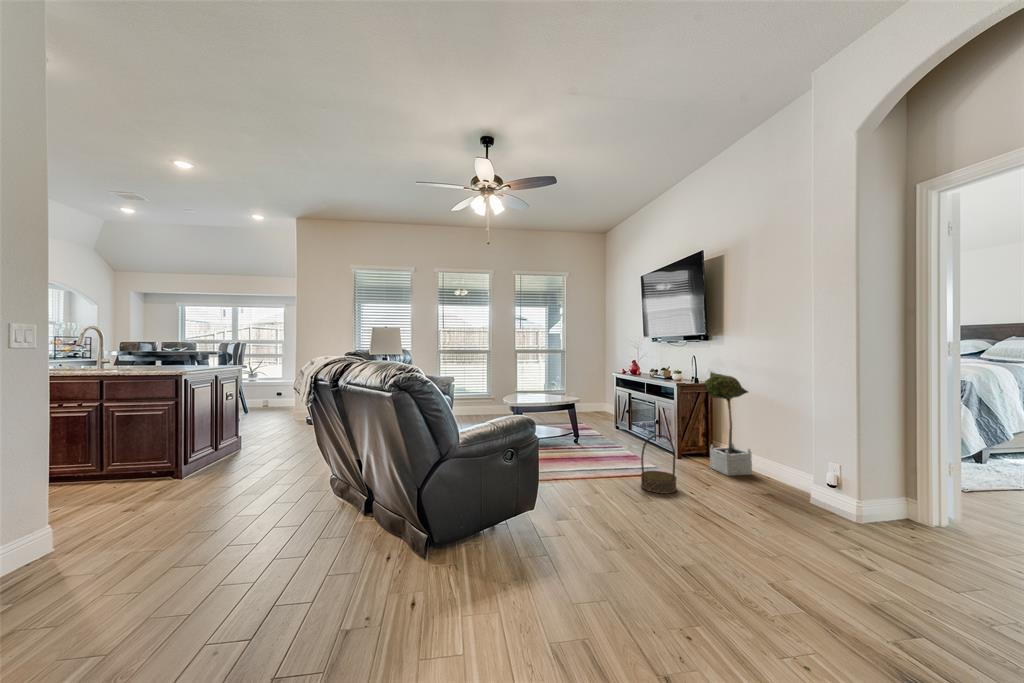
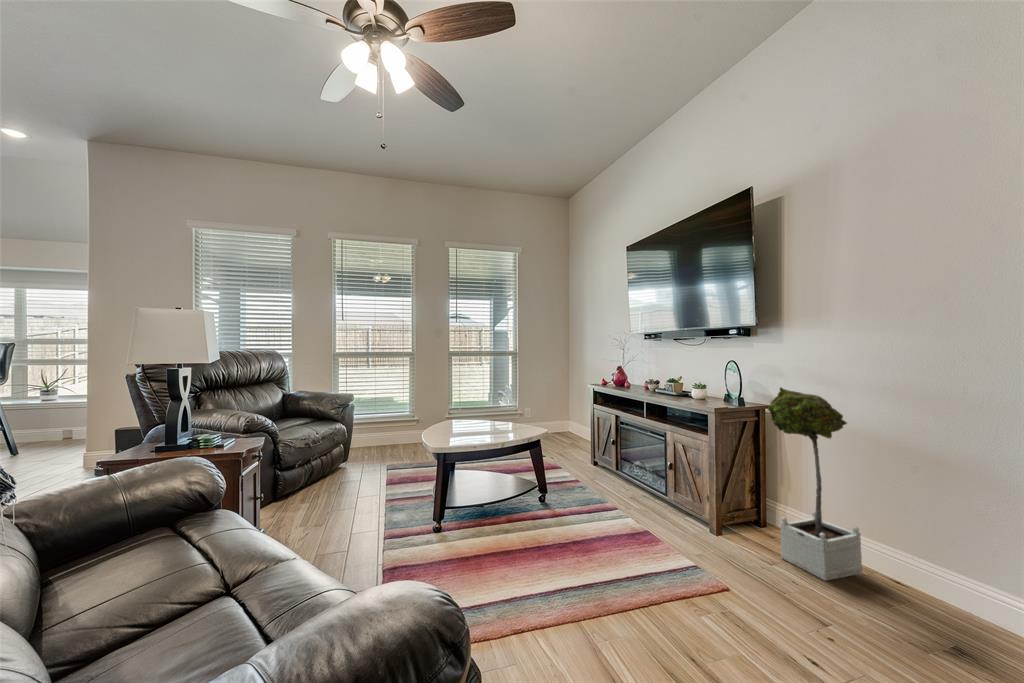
basket: present [641,435,677,494] -> none [686,524,764,659]

